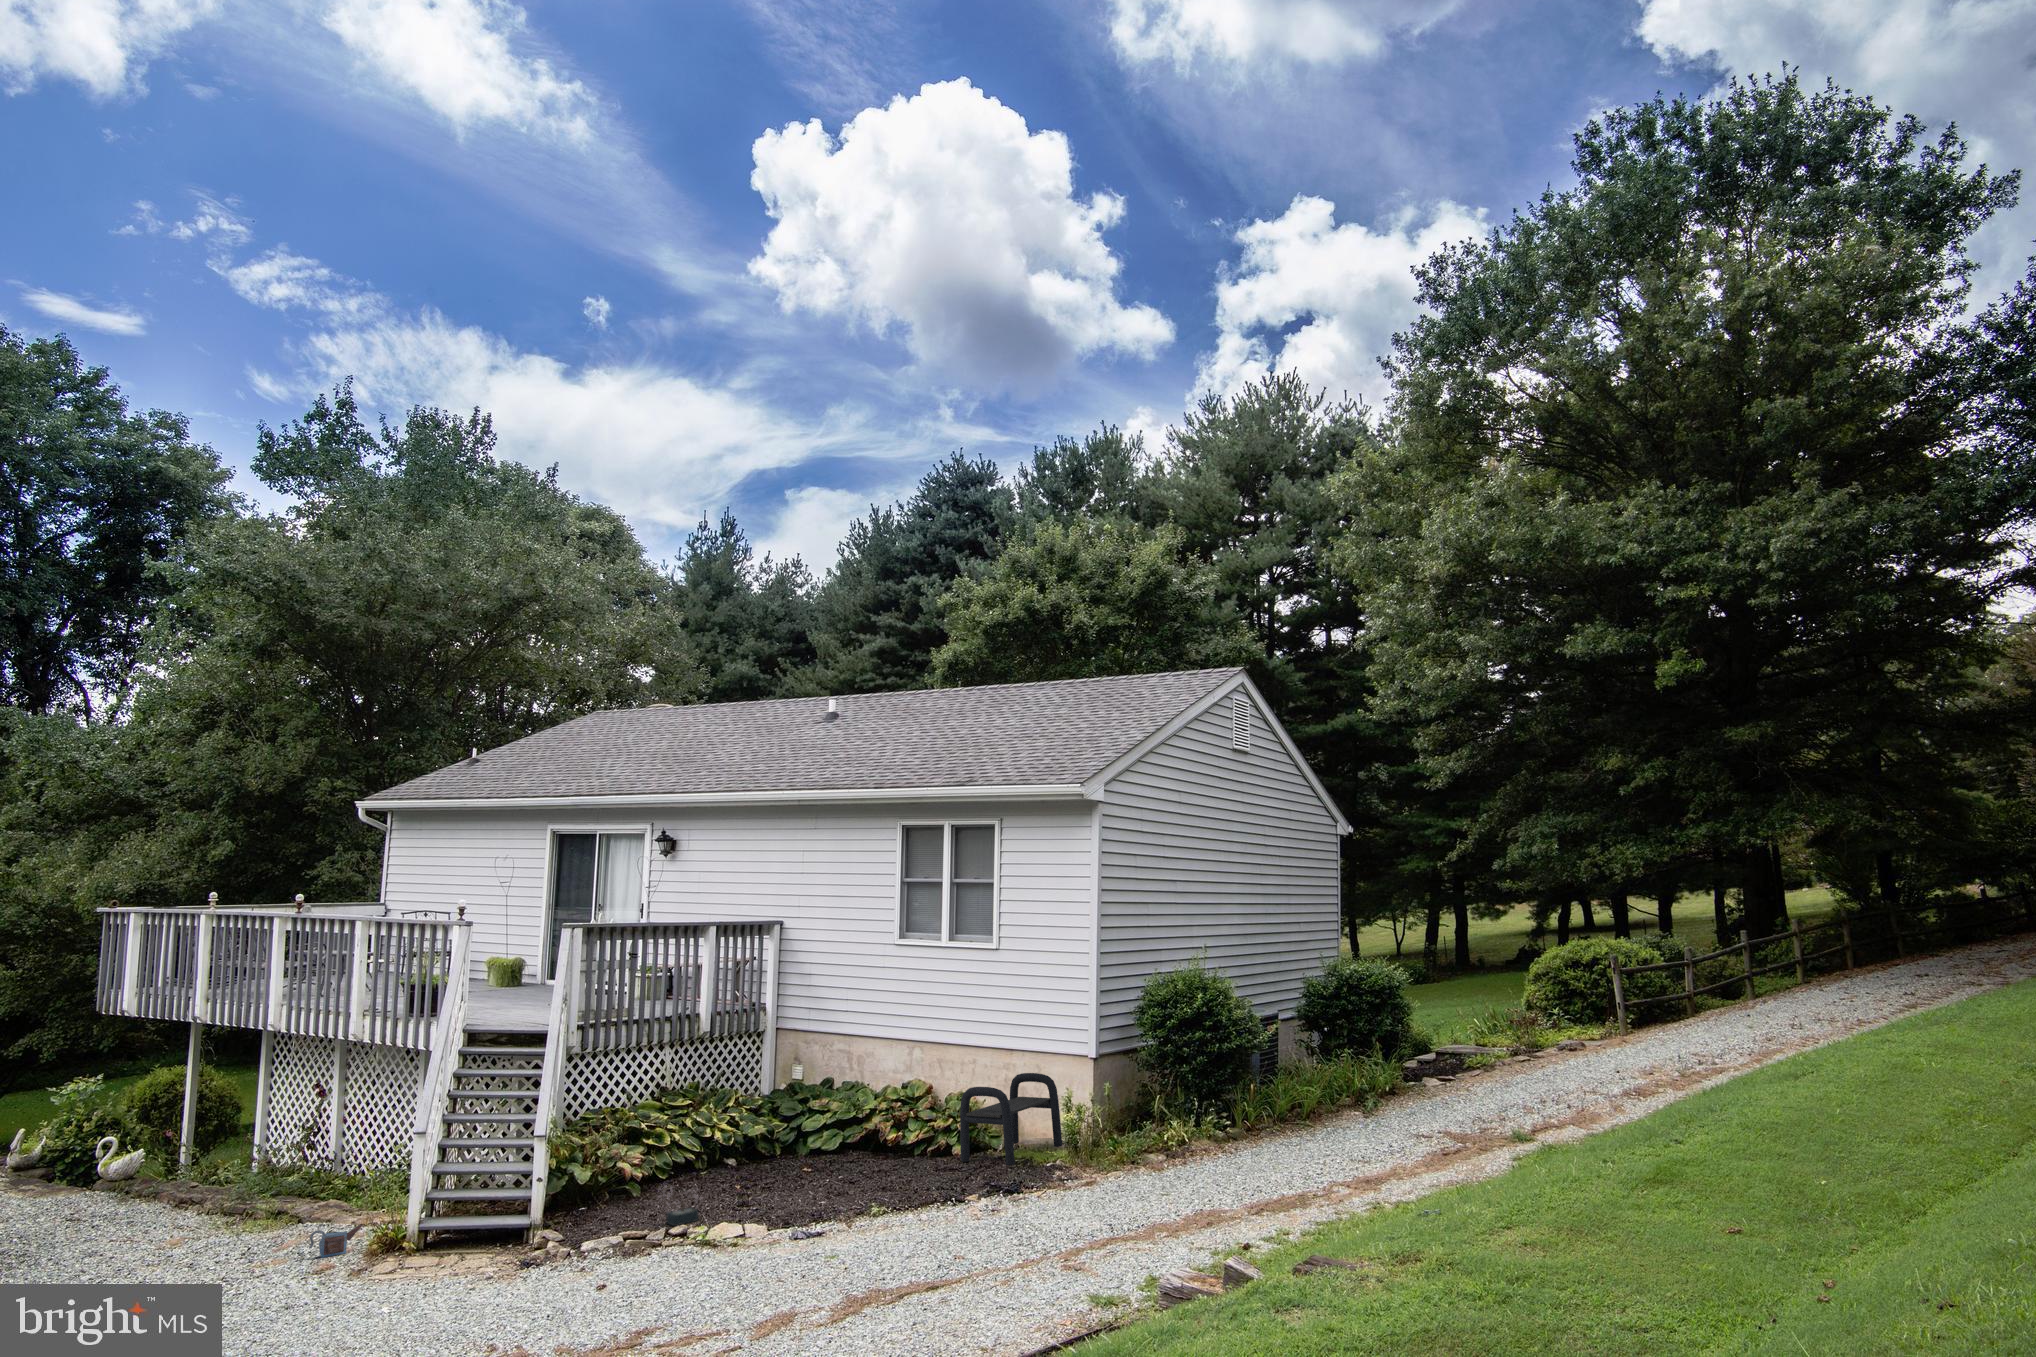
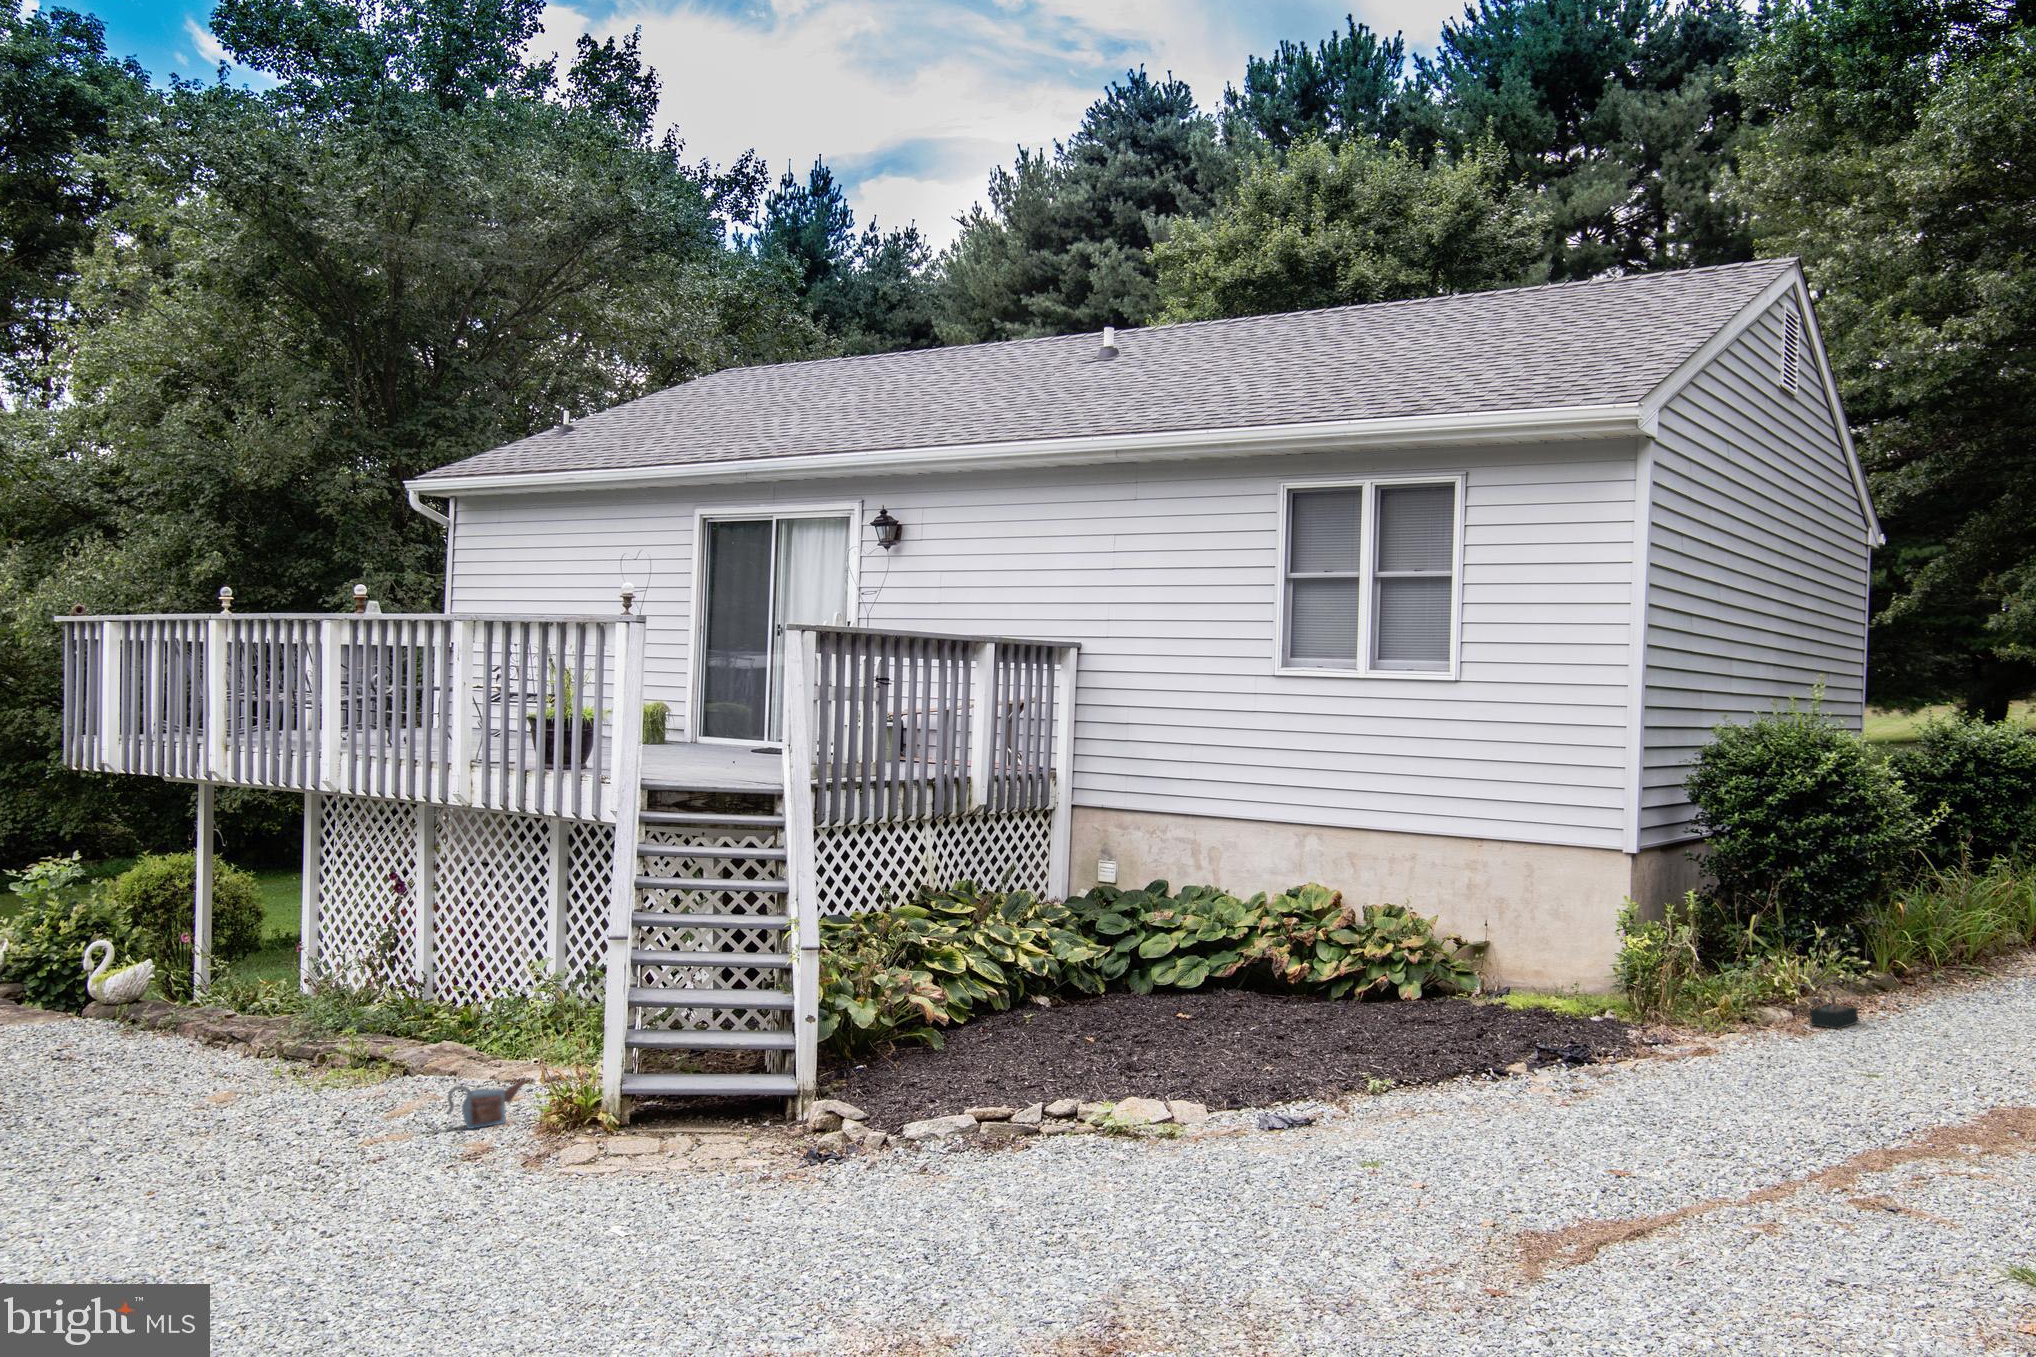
bench: present [960,1073,1062,1165] -> none [1439,877,1587,1019]
decorative plant: present [659,1185,698,1226] -> present [1798,969,1859,1029]

